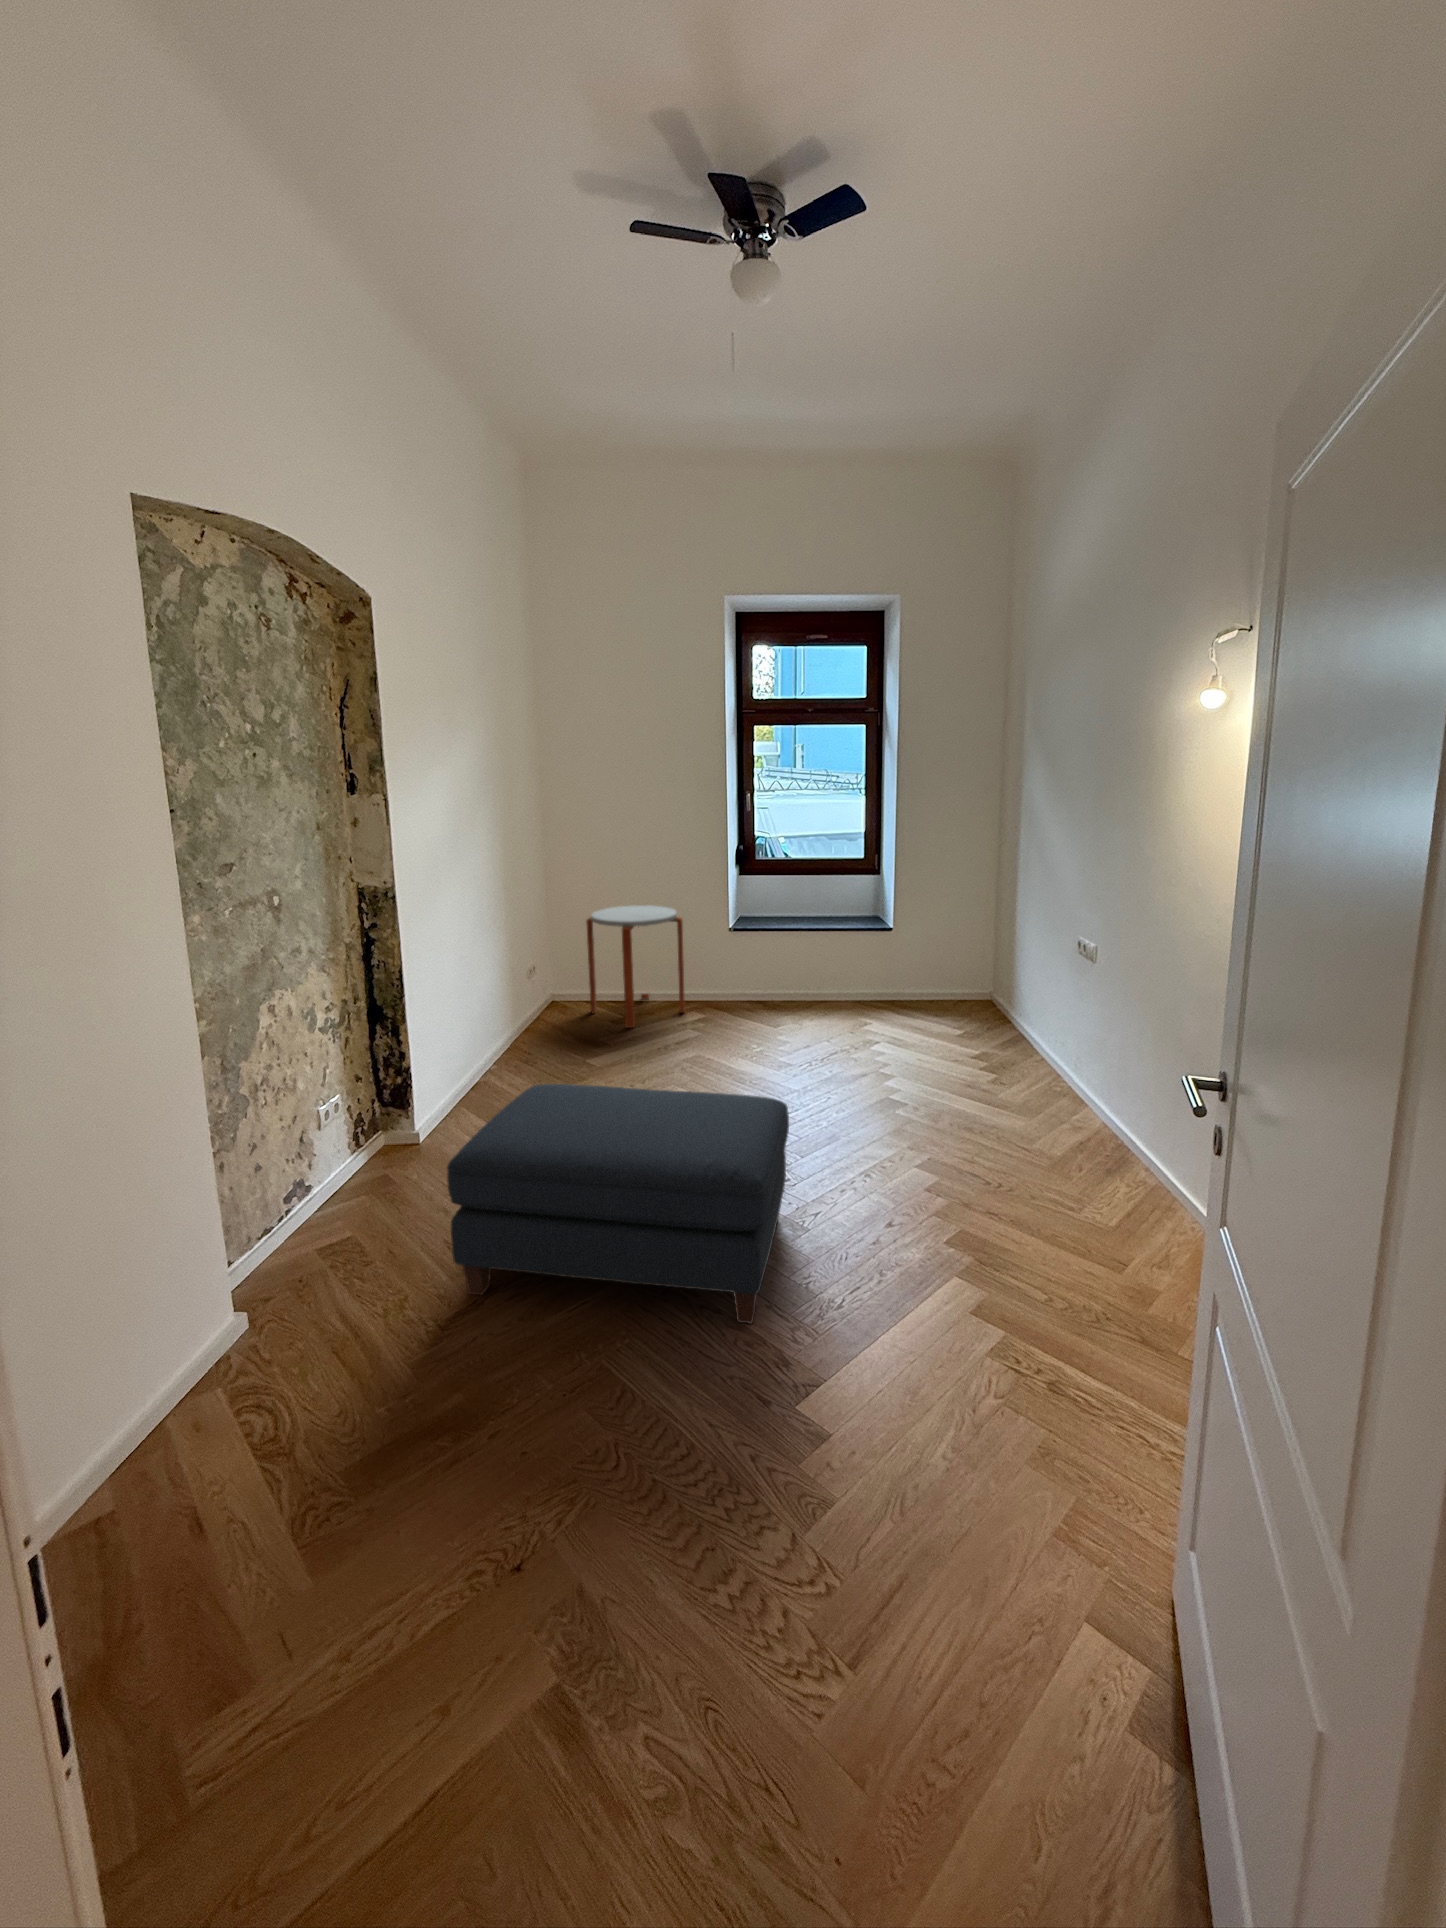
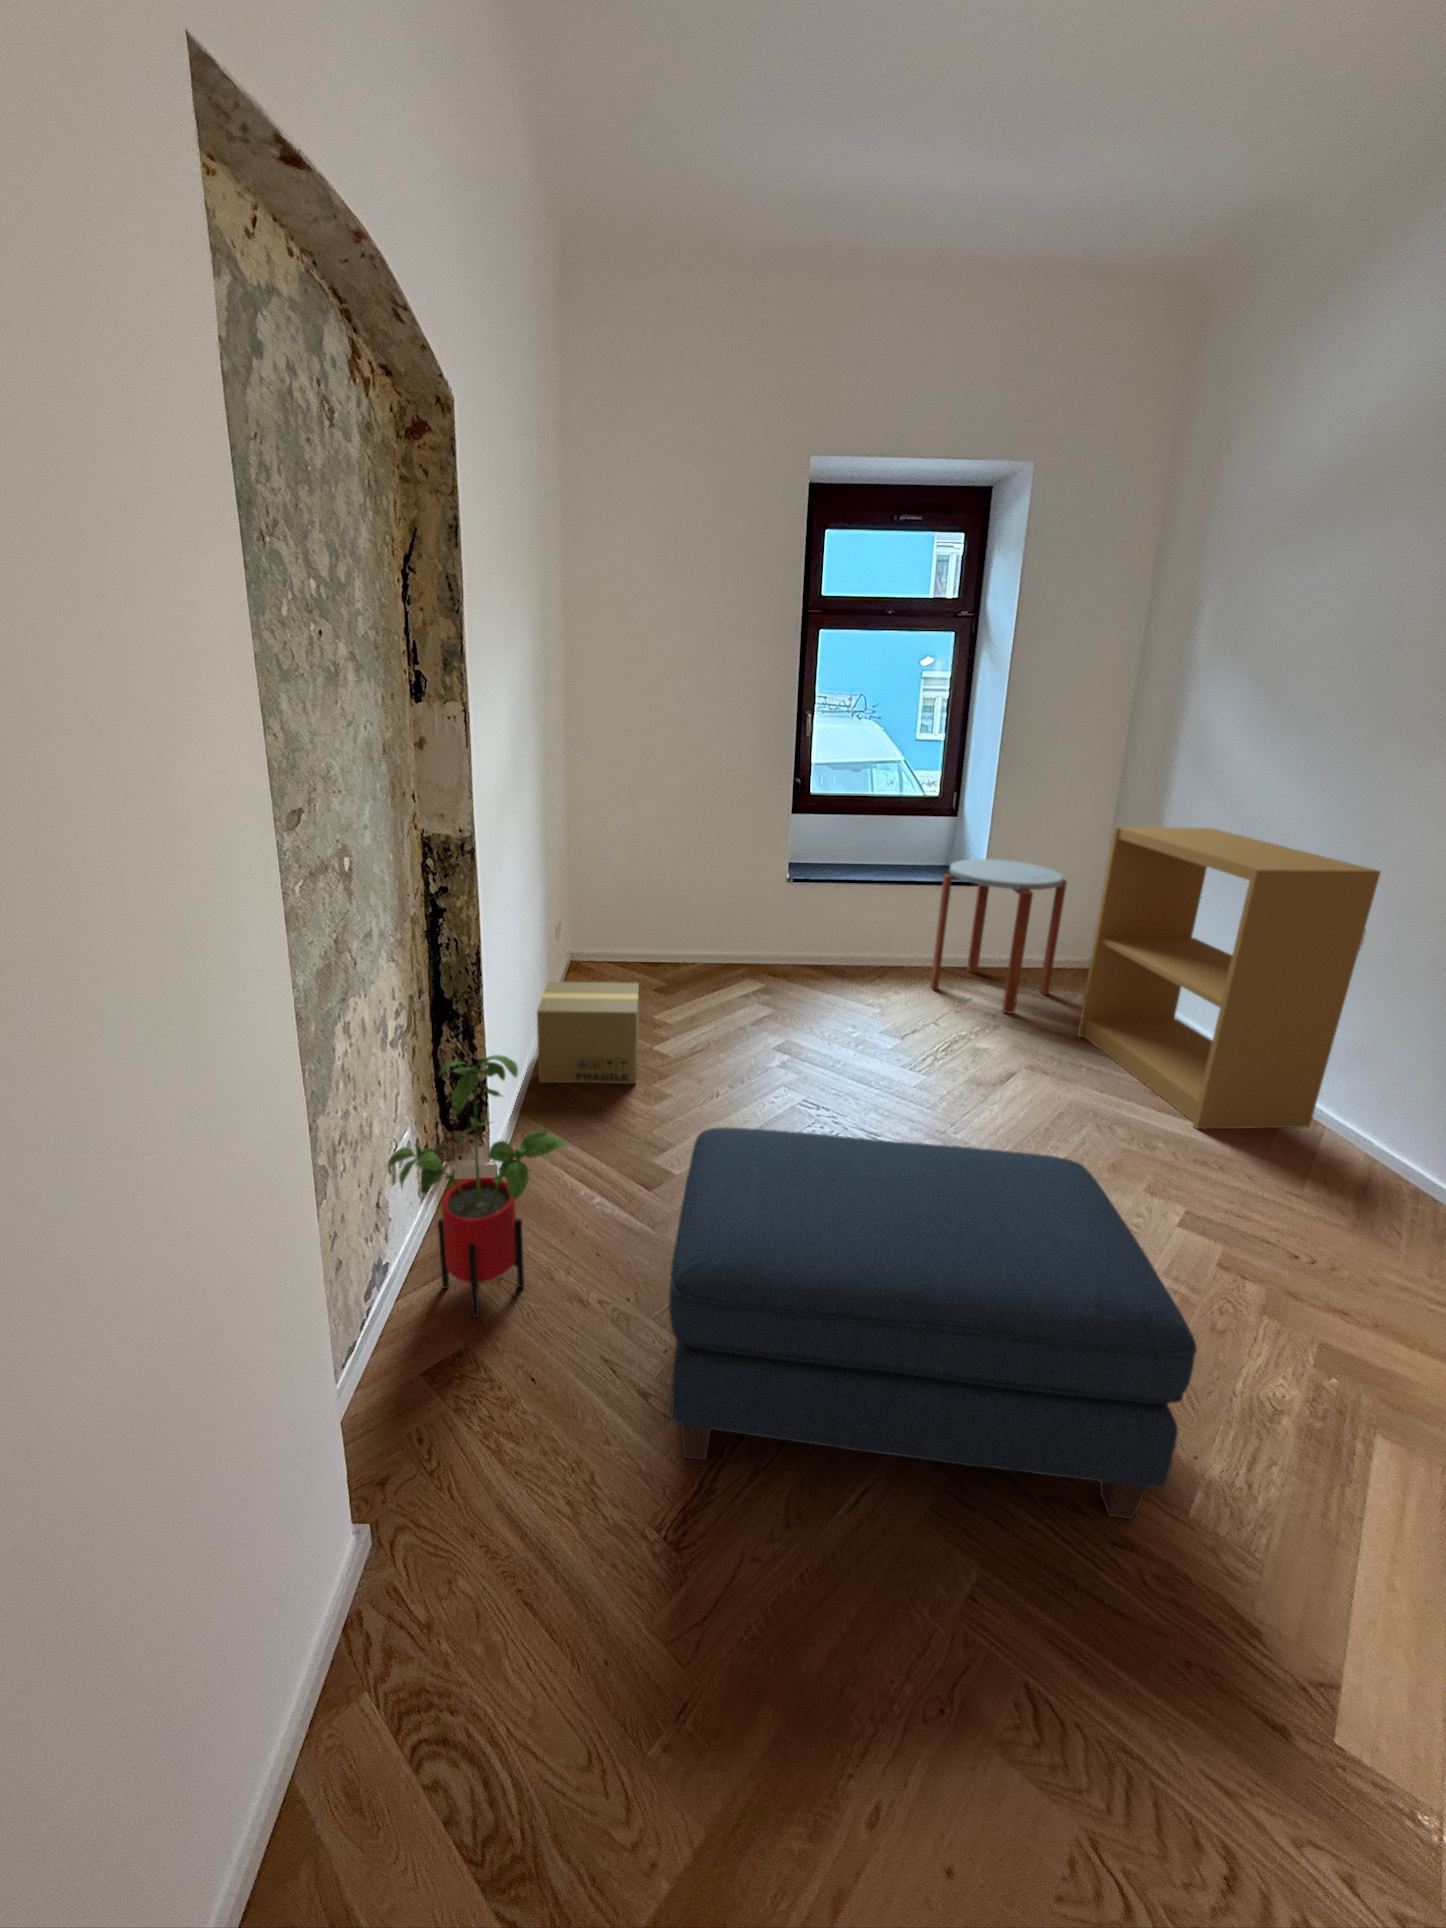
bookshelf: none [941,875,1094,1108] -> present [1078,827,1380,1129]
side table: present [586,906,685,1028] -> present [930,859,1067,1014]
cardboard box: none [480,1006,575,1083] -> present [537,982,639,1084]
house plant: none [300,1036,432,1222] -> present [388,1055,566,1318]

